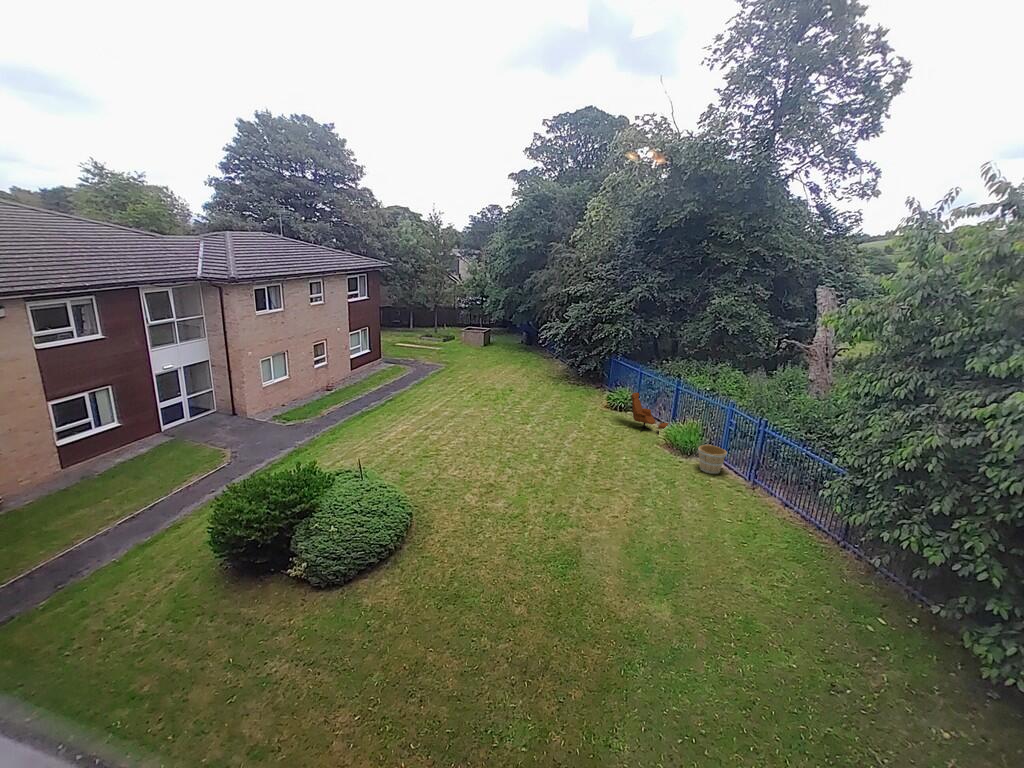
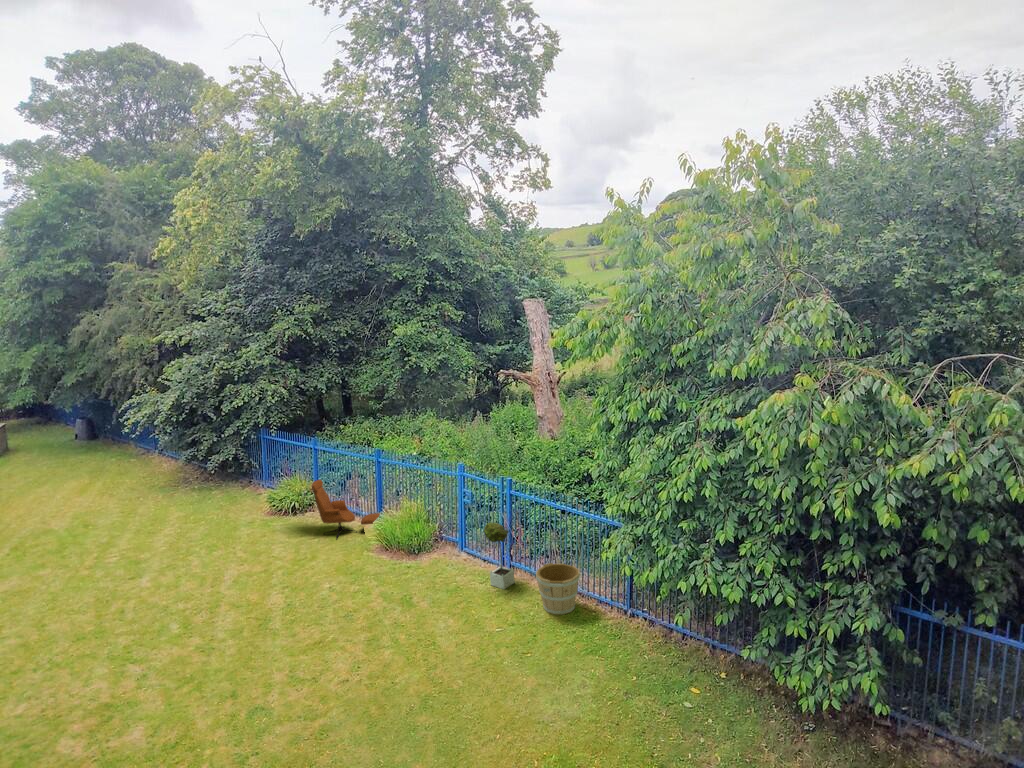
wooden bucket: present [698,445,727,474] -> present [536,563,580,615]
potted tree: none [736,449,760,498] -> present [484,523,515,589]

